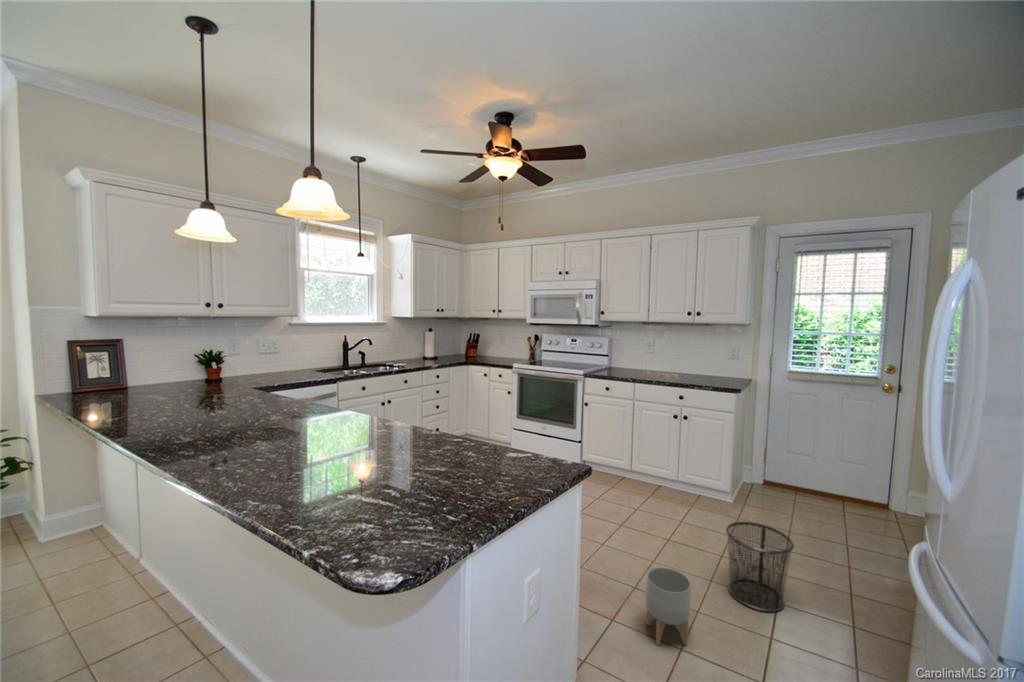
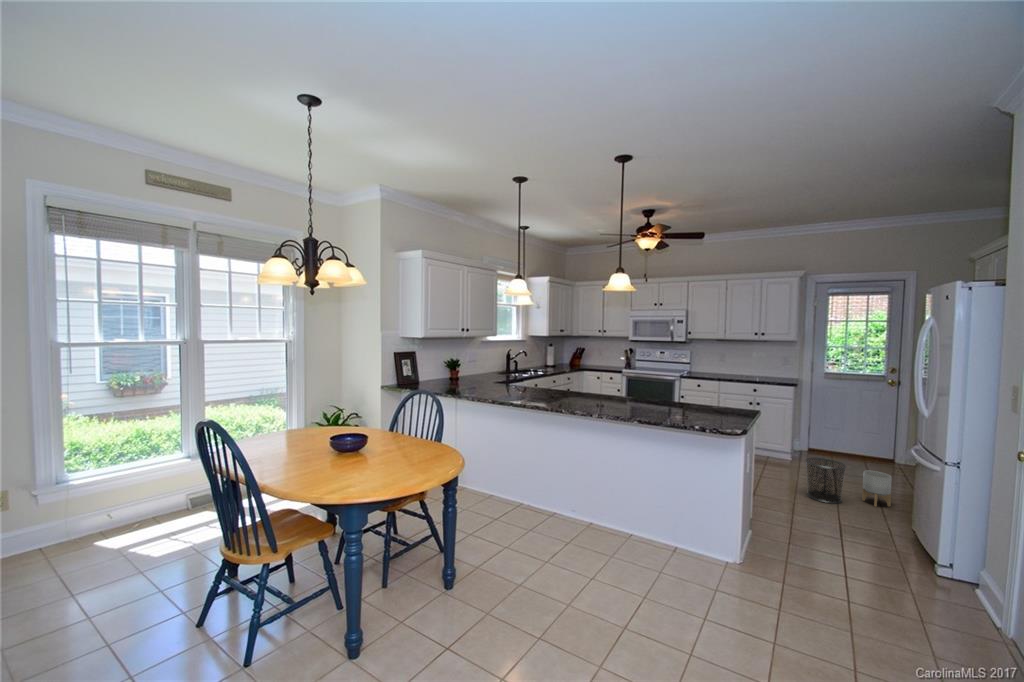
planter: present [646,567,691,645] -> present [862,471,892,507]

